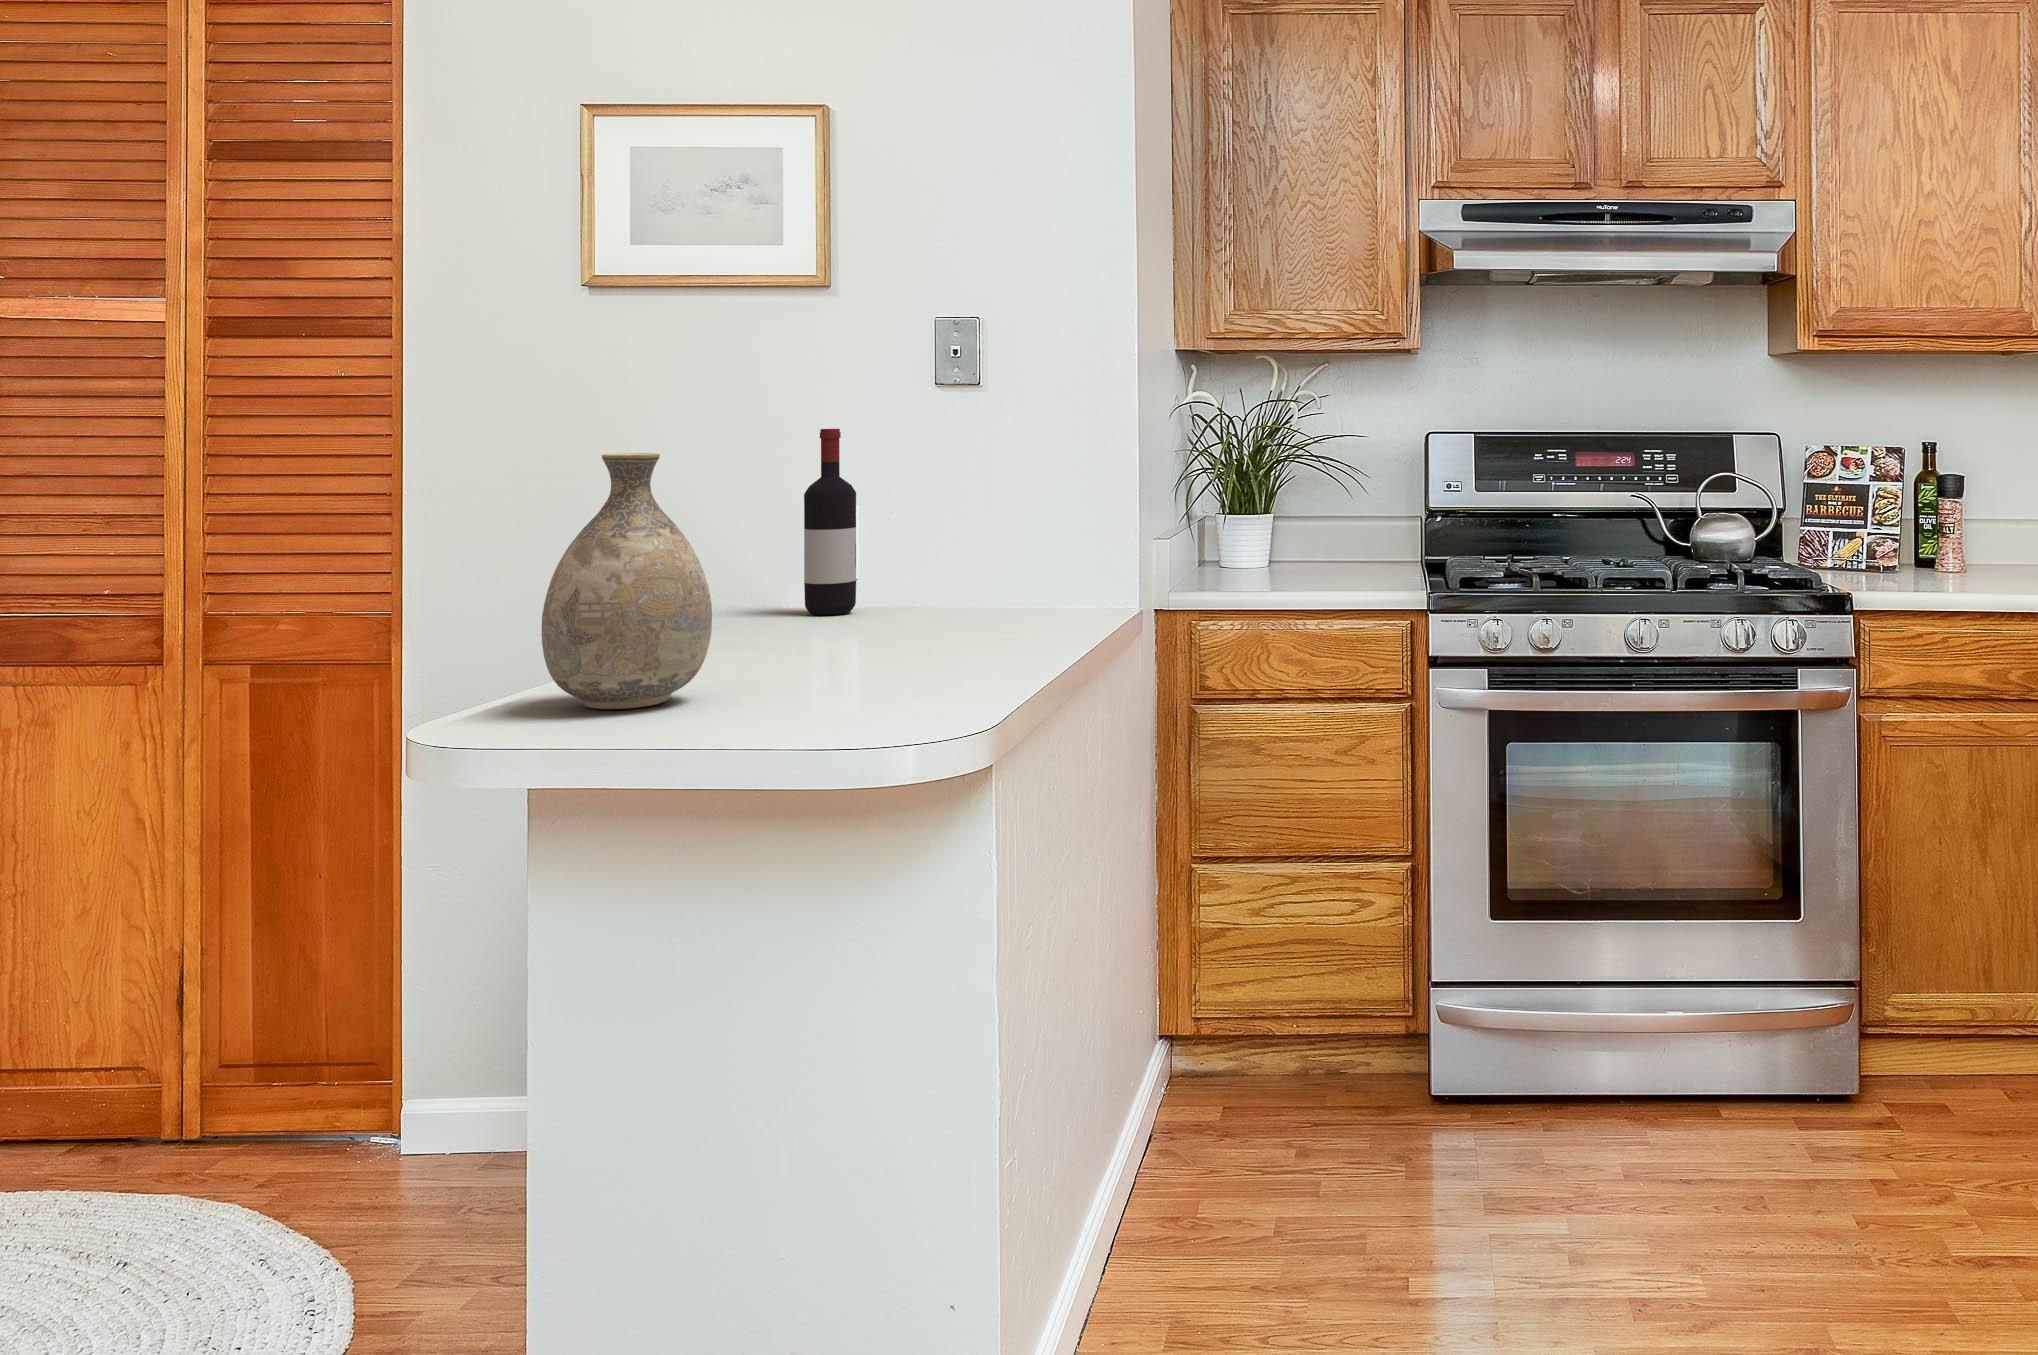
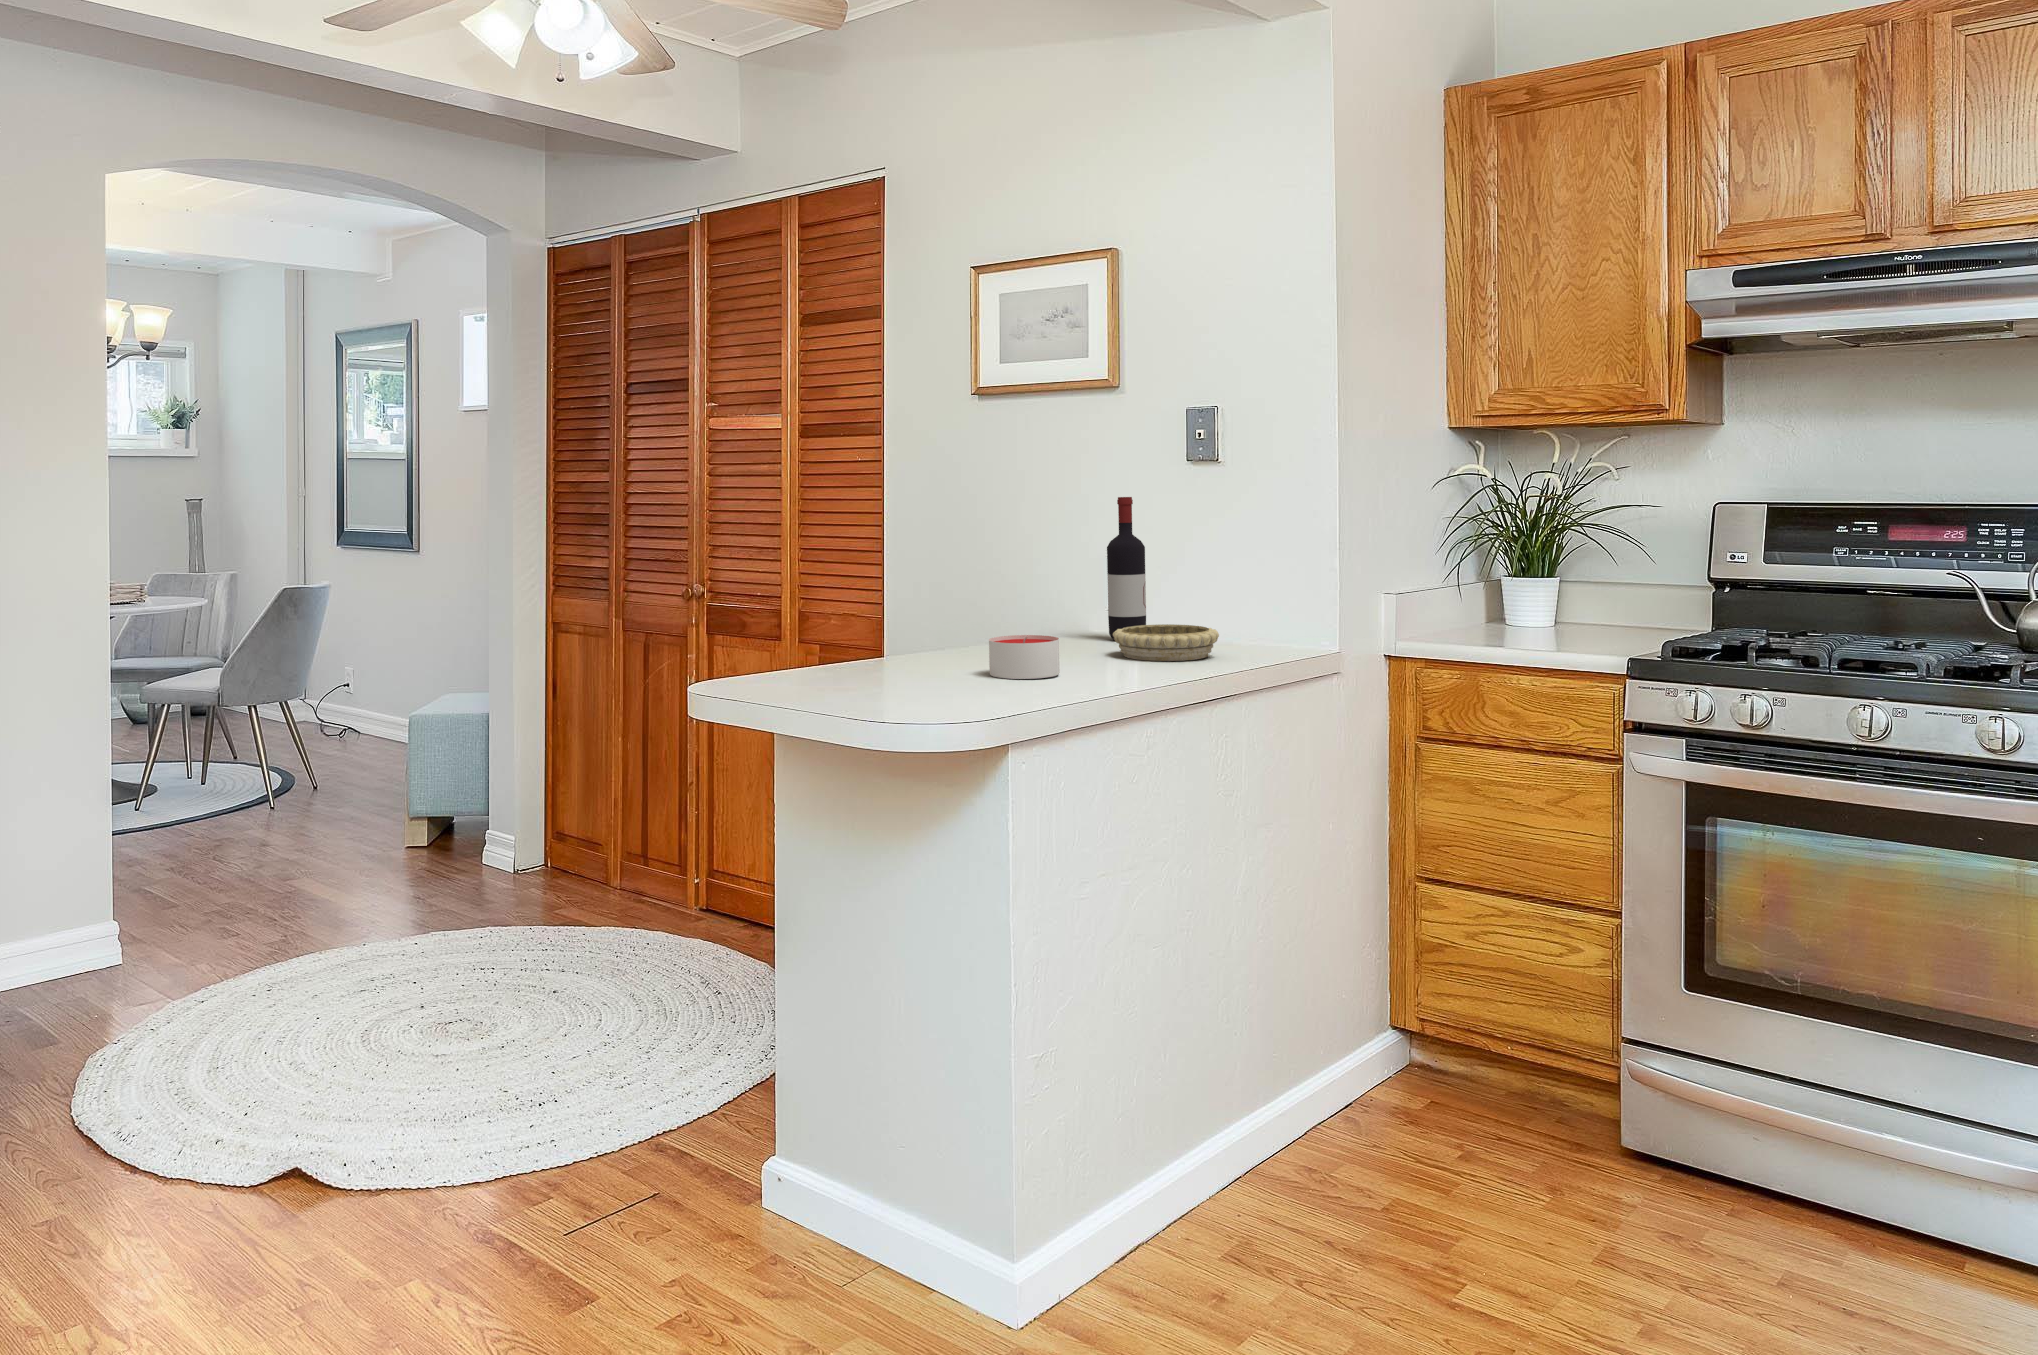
vase: present [541,453,712,709] -> none [819,512,927,692]
decorative bowl: none [854,588,992,635] -> present [1113,624,1219,661]
candle: none [748,612,848,672] -> present [989,635,1060,679]

